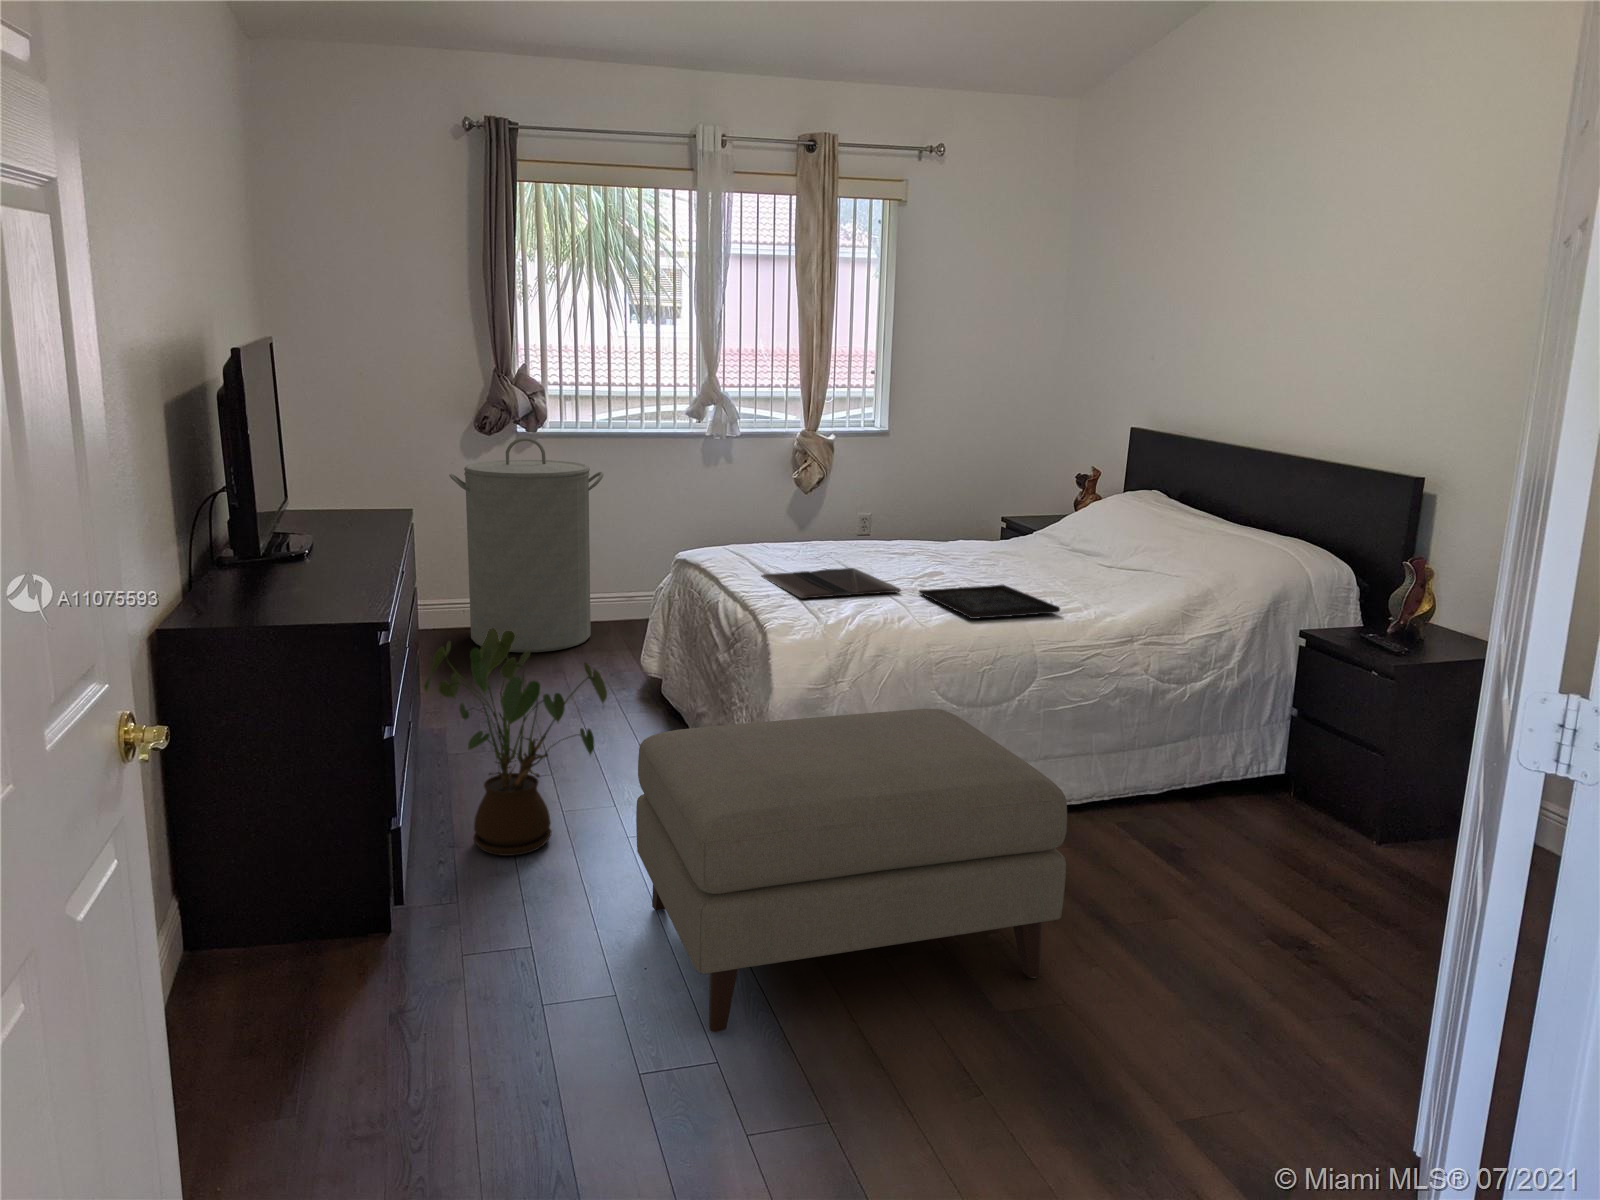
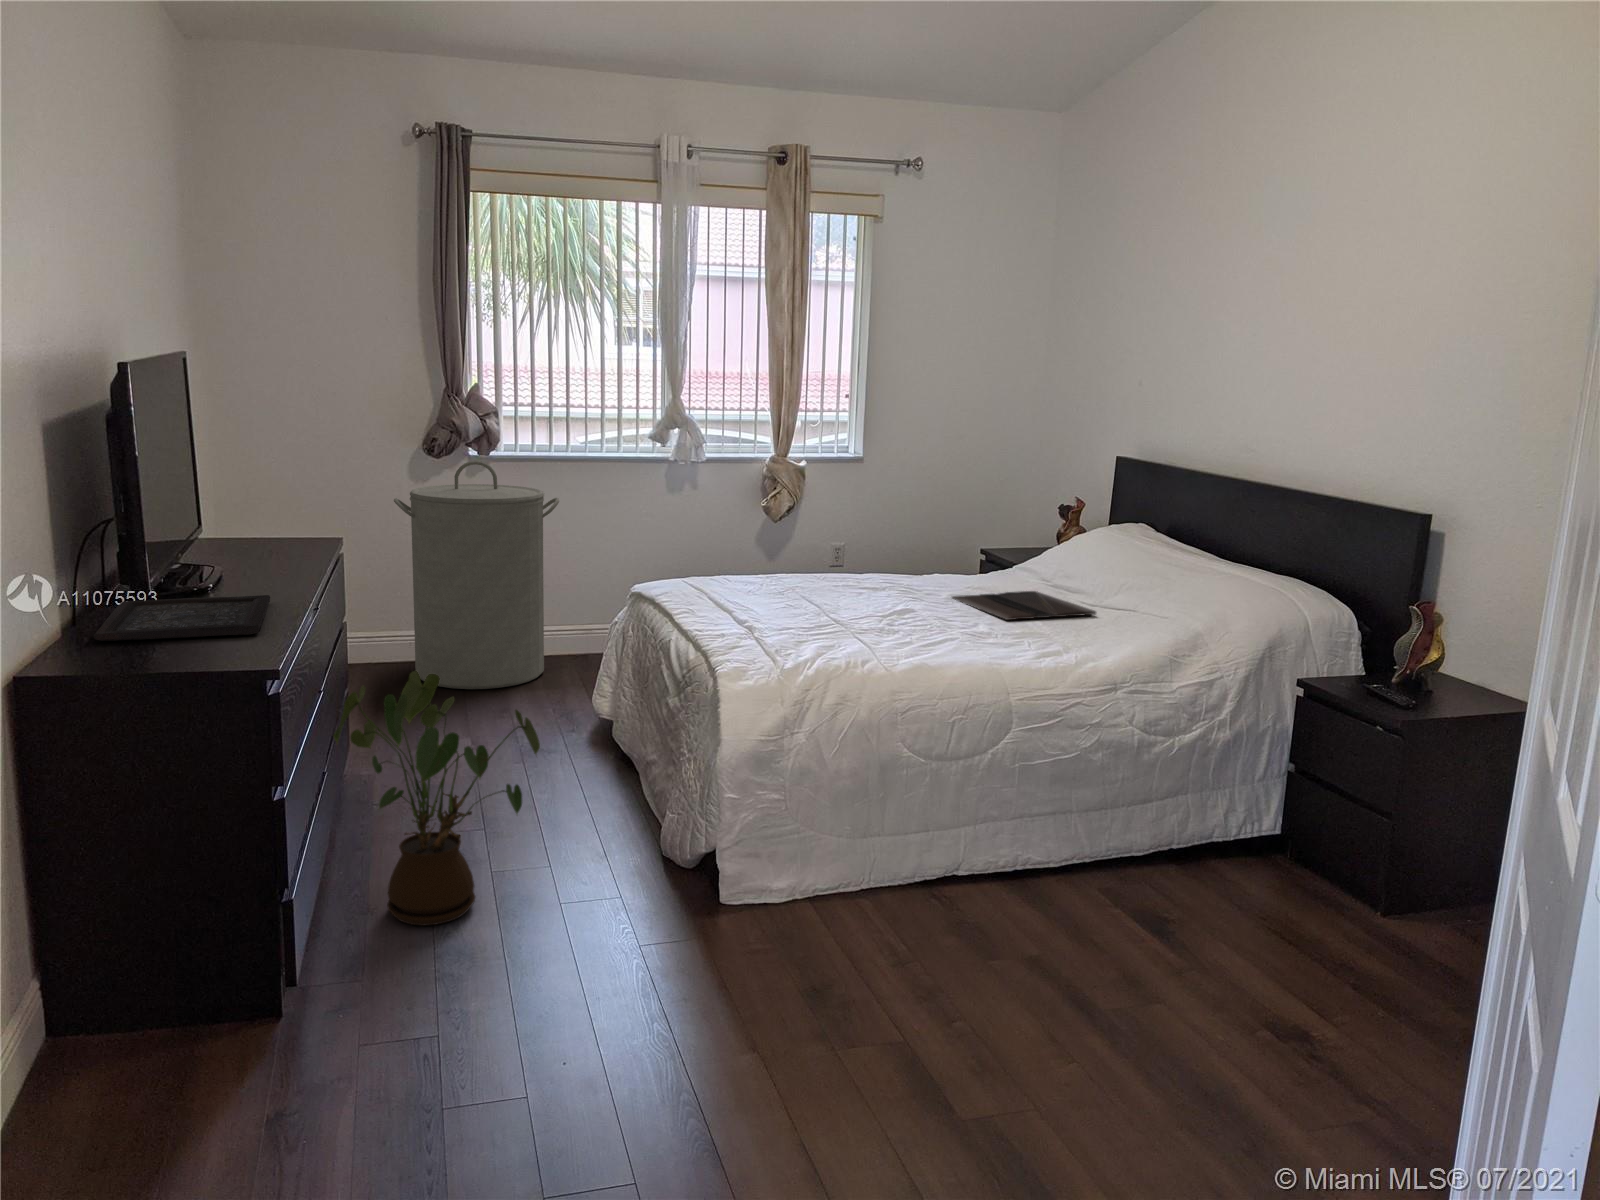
laptop: present [762,568,901,598] -> present [952,591,1096,620]
tray: present [919,585,1060,619] -> present [94,595,270,641]
ottoman: present [636,709,1067,1032] -> none [562,767,1043,1149]

